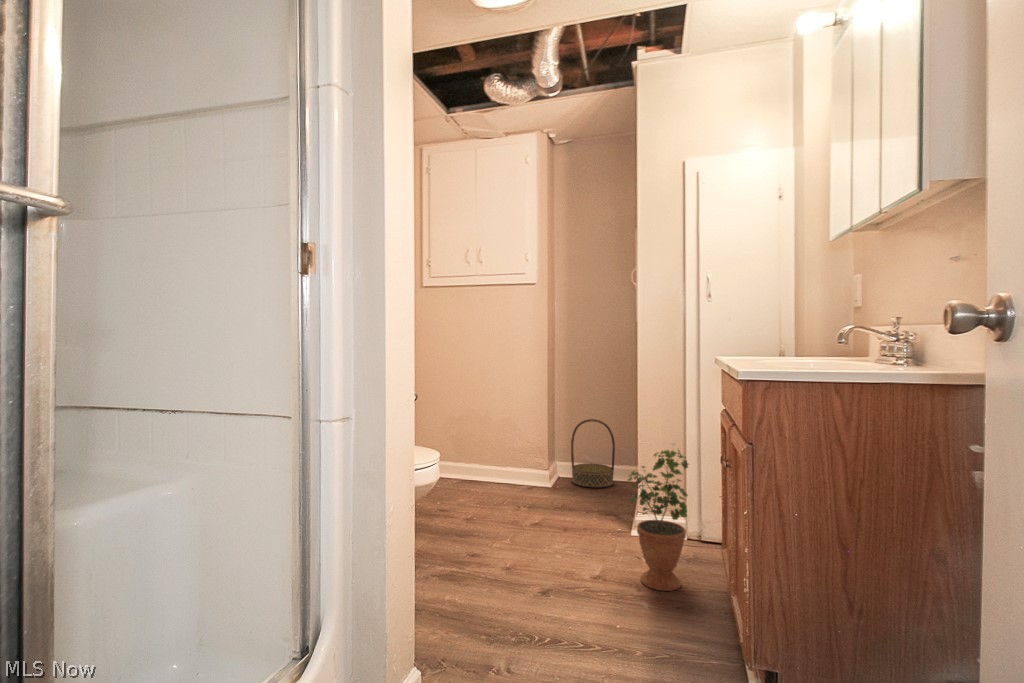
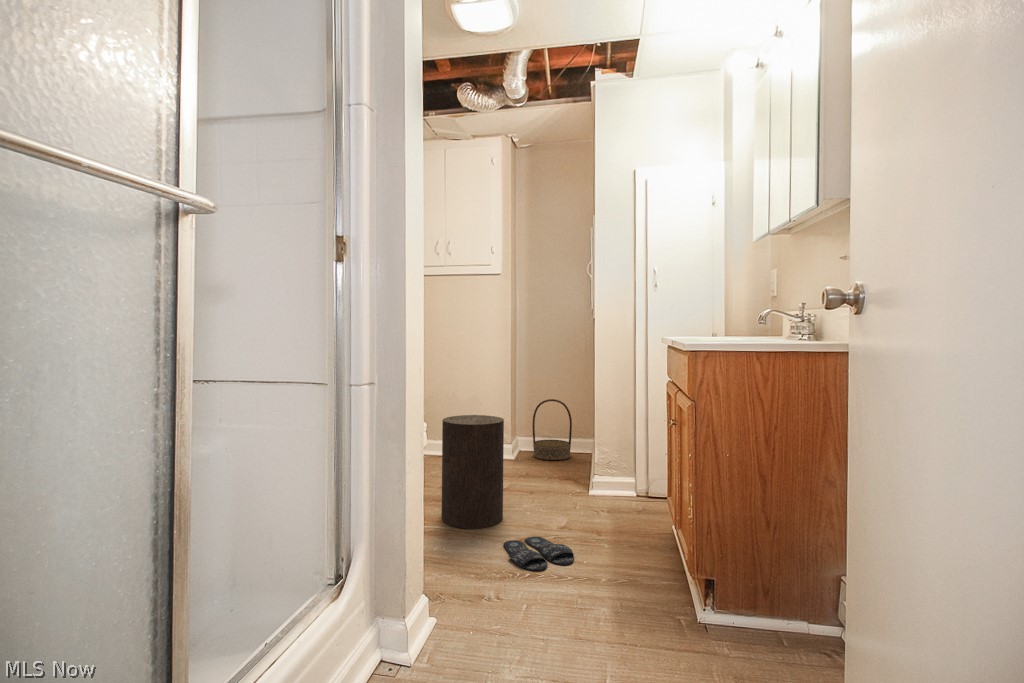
stool: none [459,441,530,574] -> present [442,415,504,529]
potted plant: present [628,450,688,591] -> none [588,412,640,535]
slippers: none [525,589,606,638] -> present [504,537,574,571]

